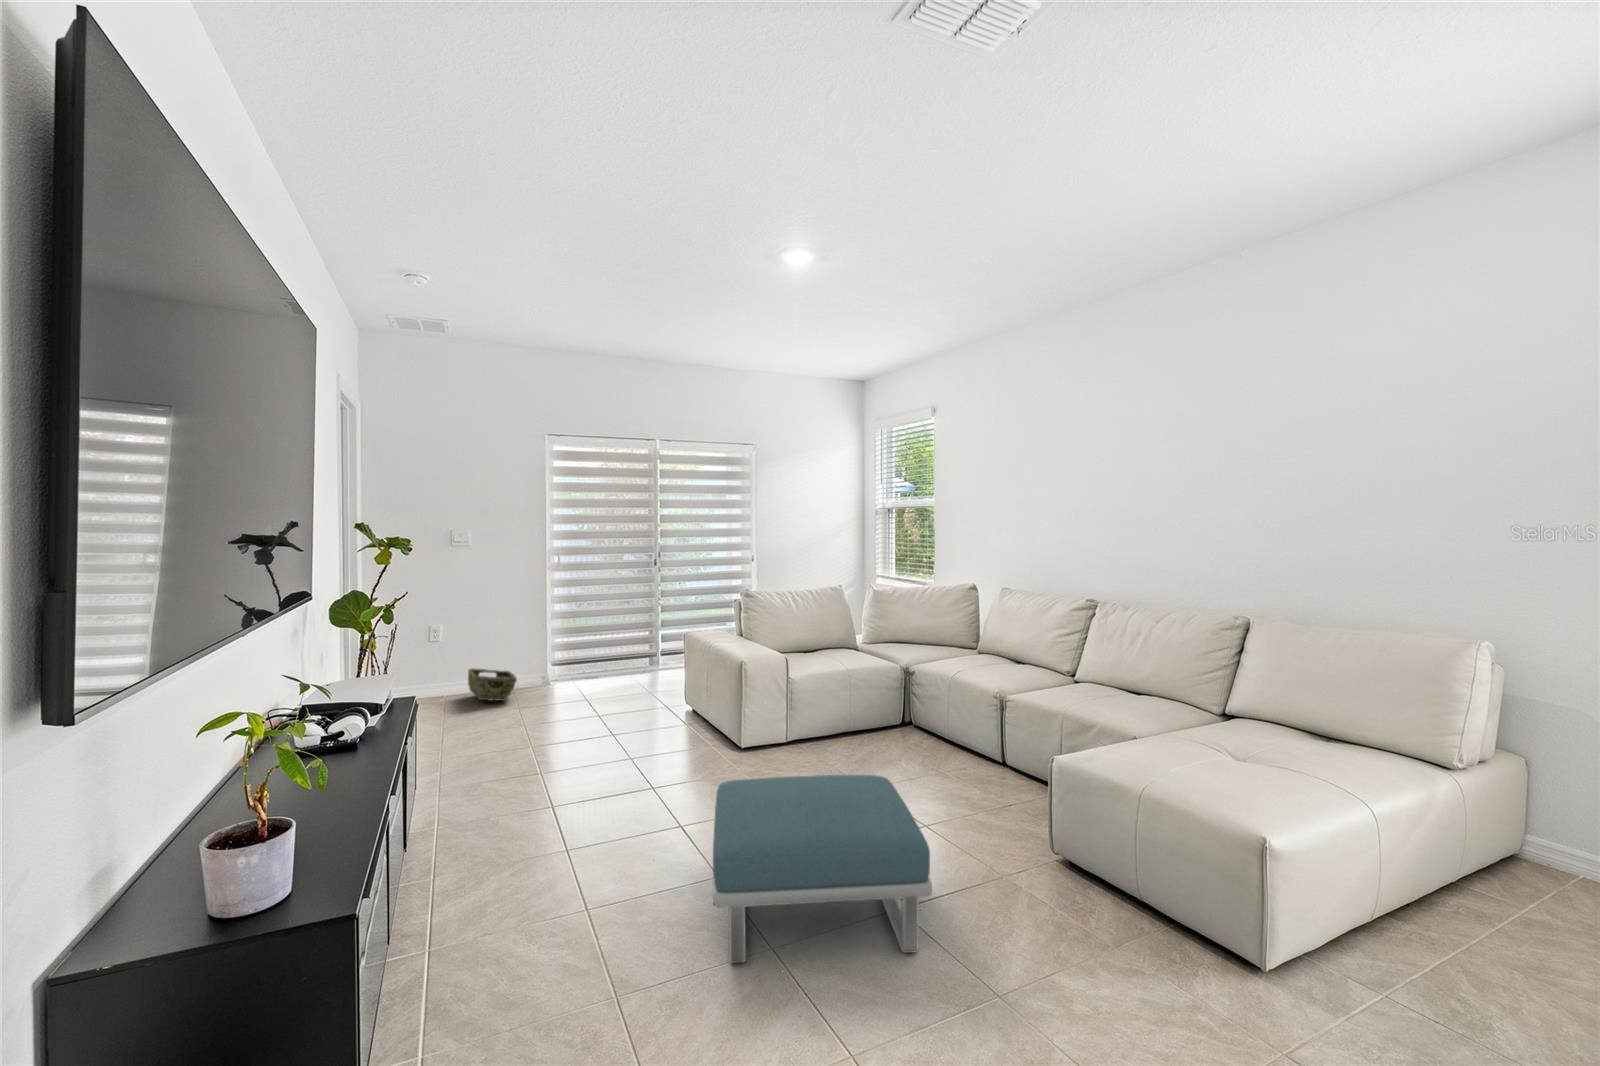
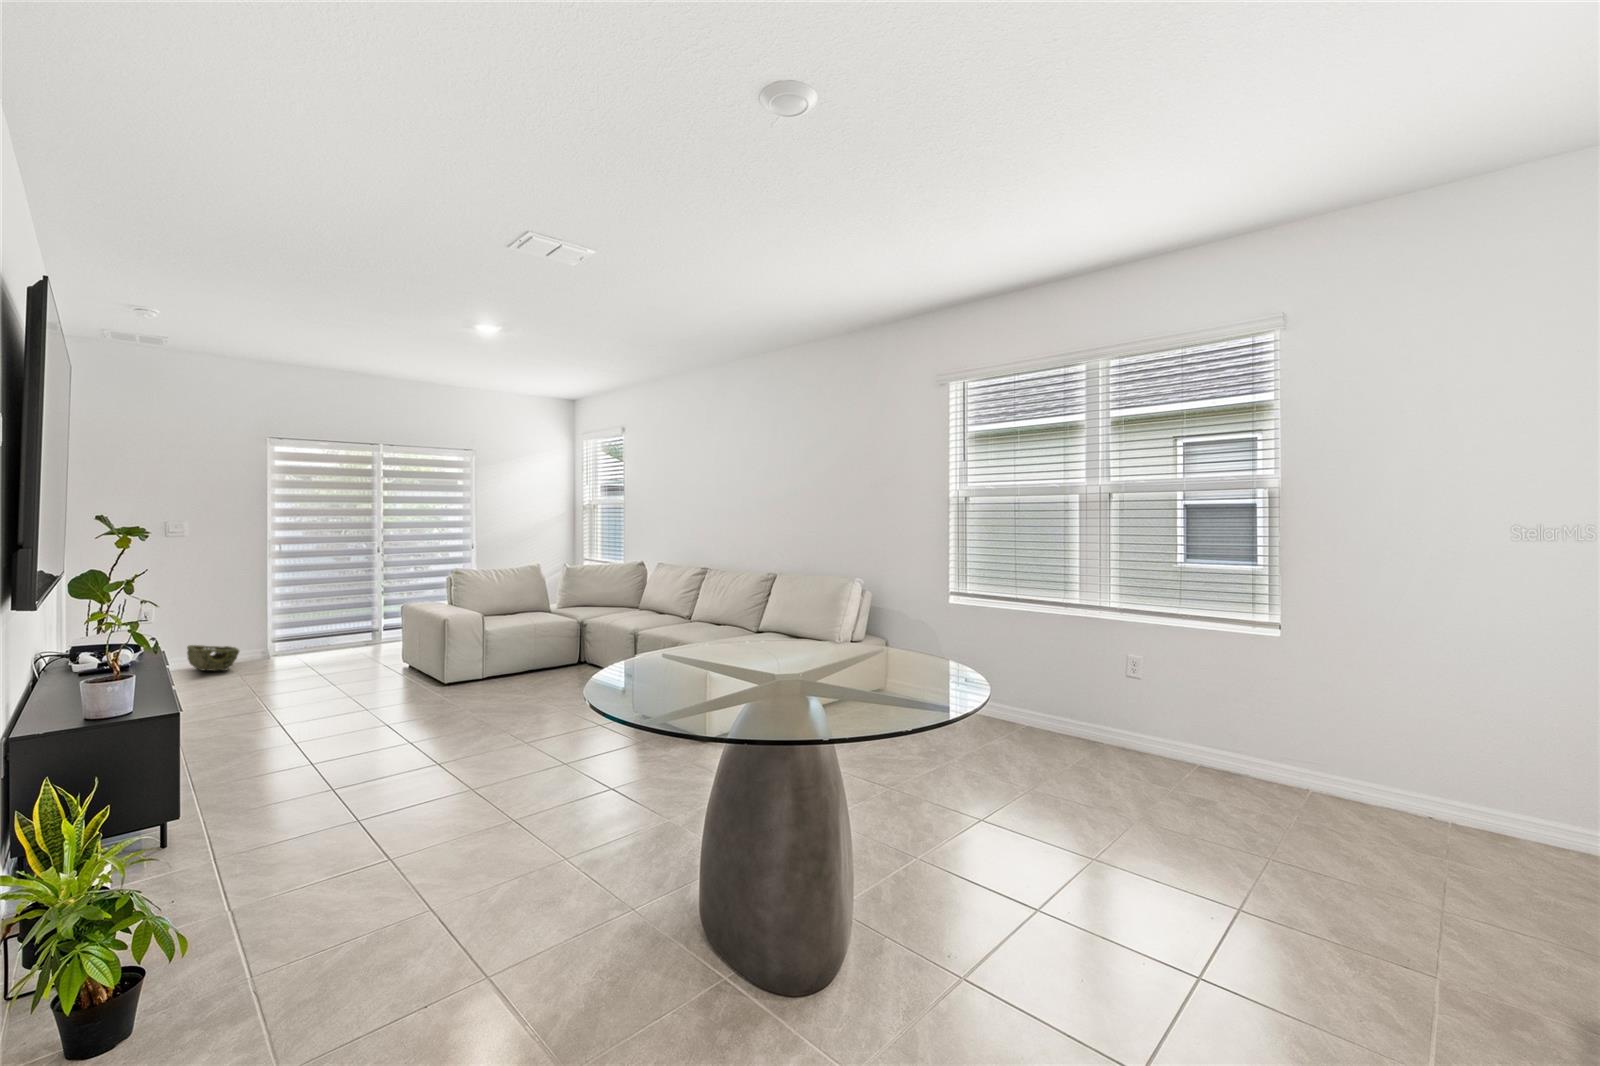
footstool: present [713,775,932,963] -> none [404,674,544,773]

